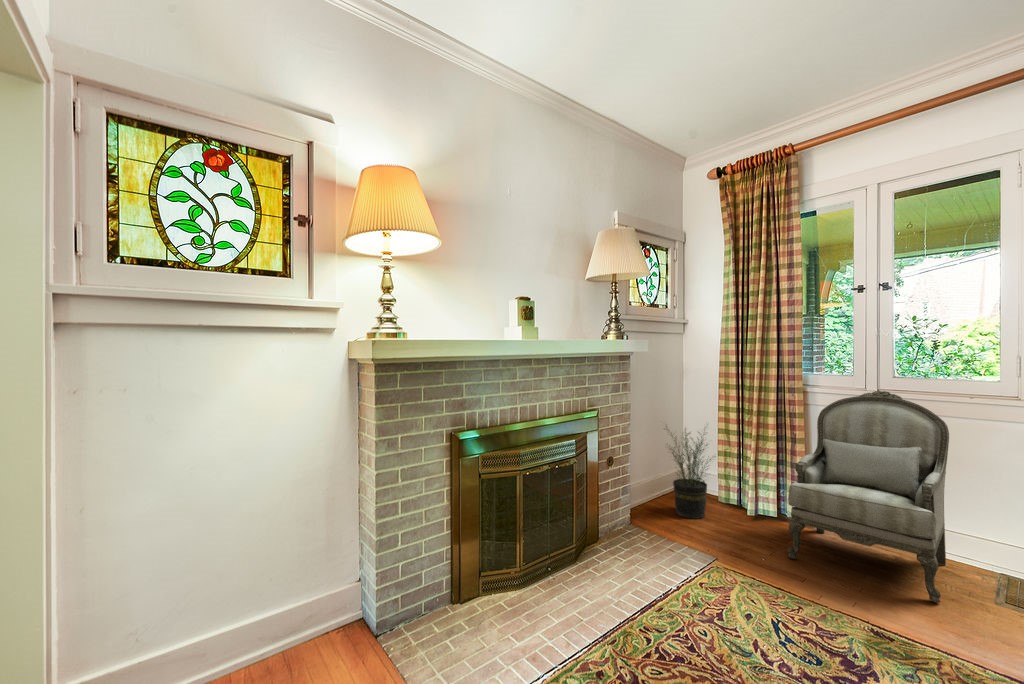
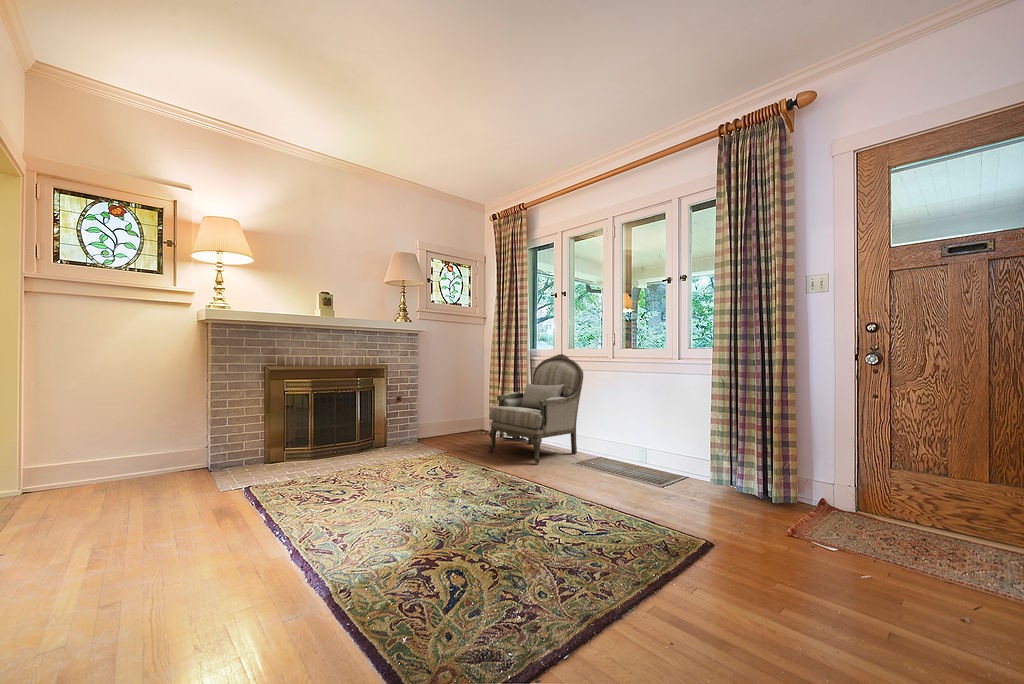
potted plant: present [668,430,711,519] -> none [444,378,482,439]

